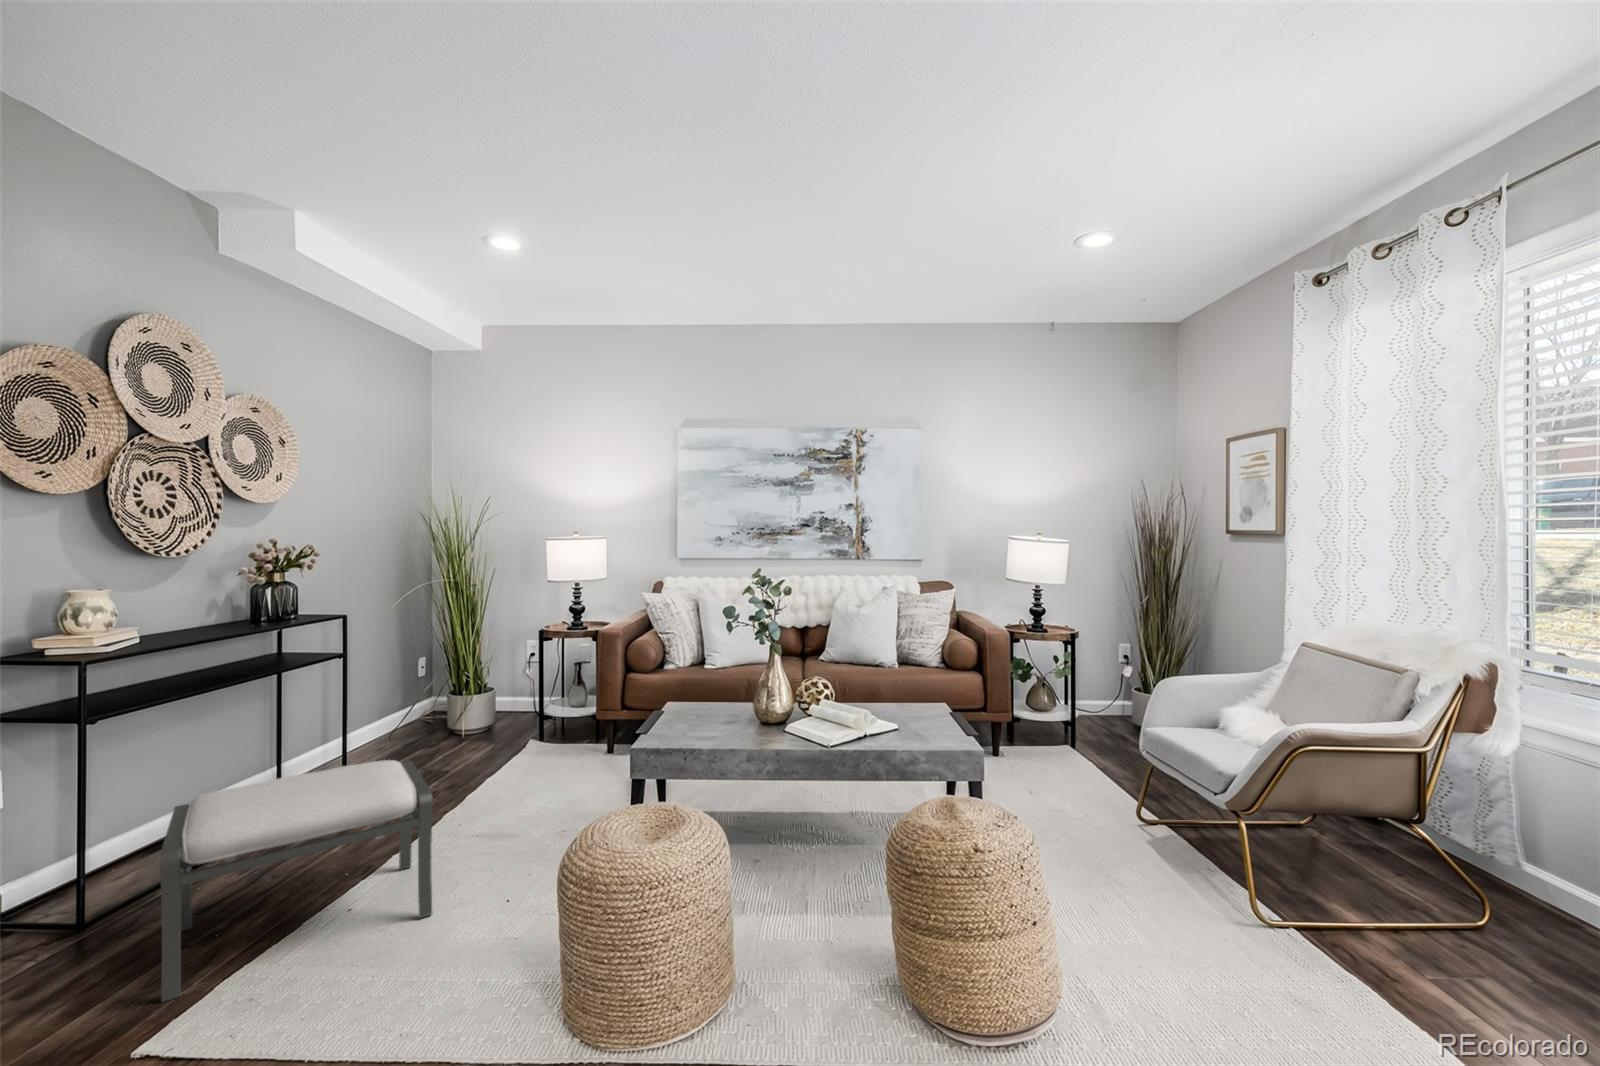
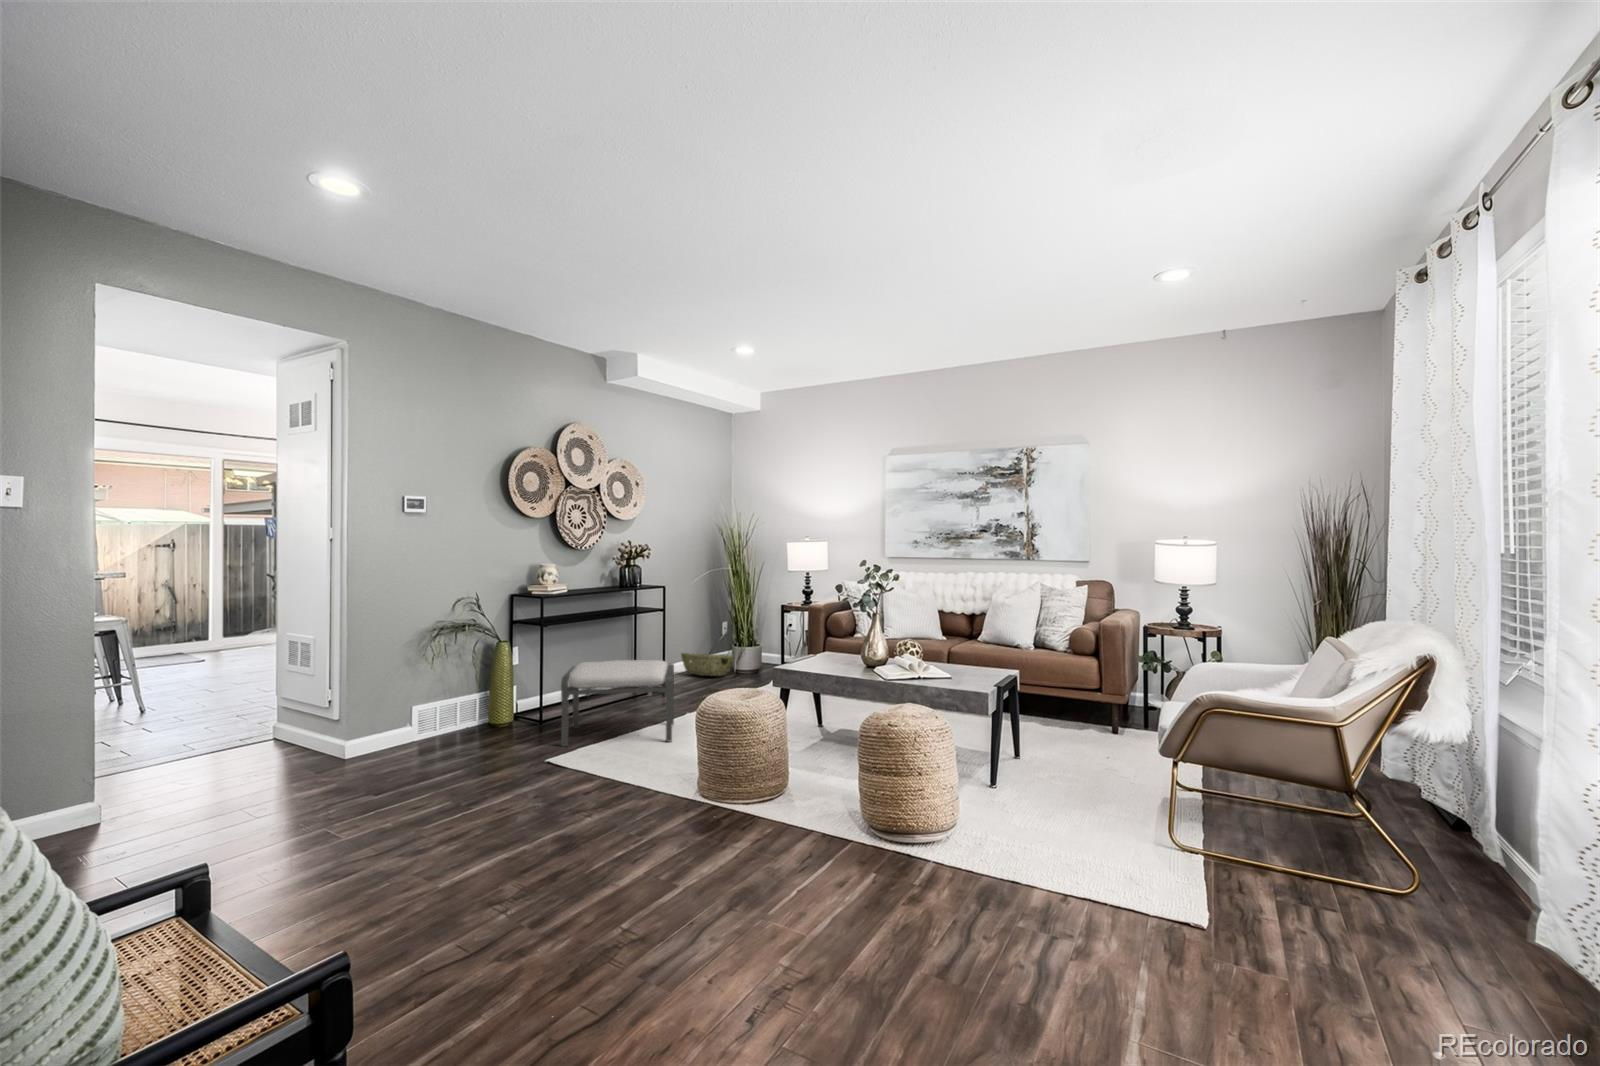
woven basket: none [362,709,457,747] -> present [681,653,733,676]

